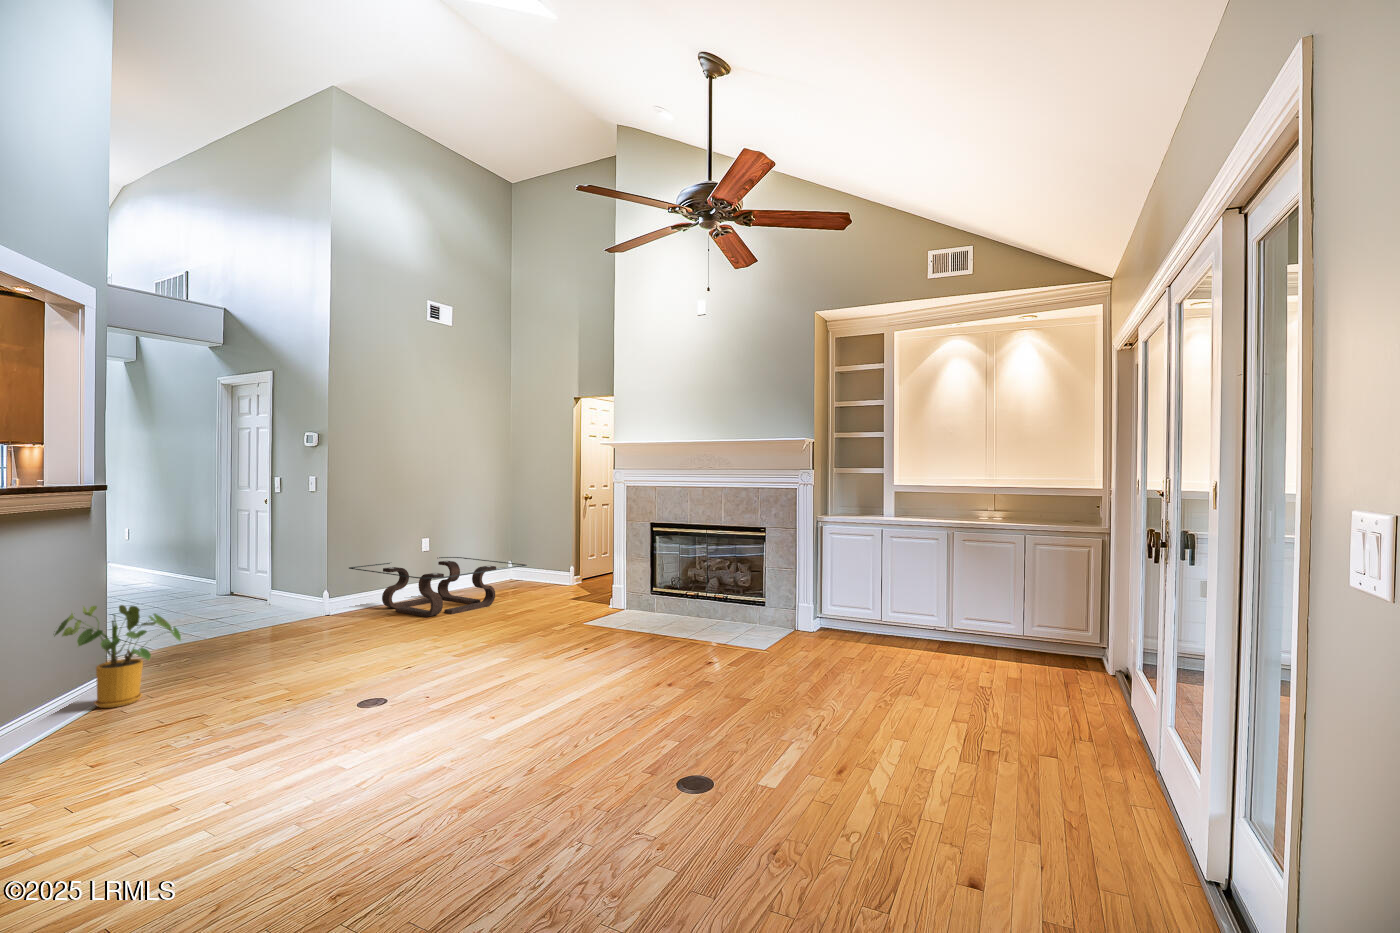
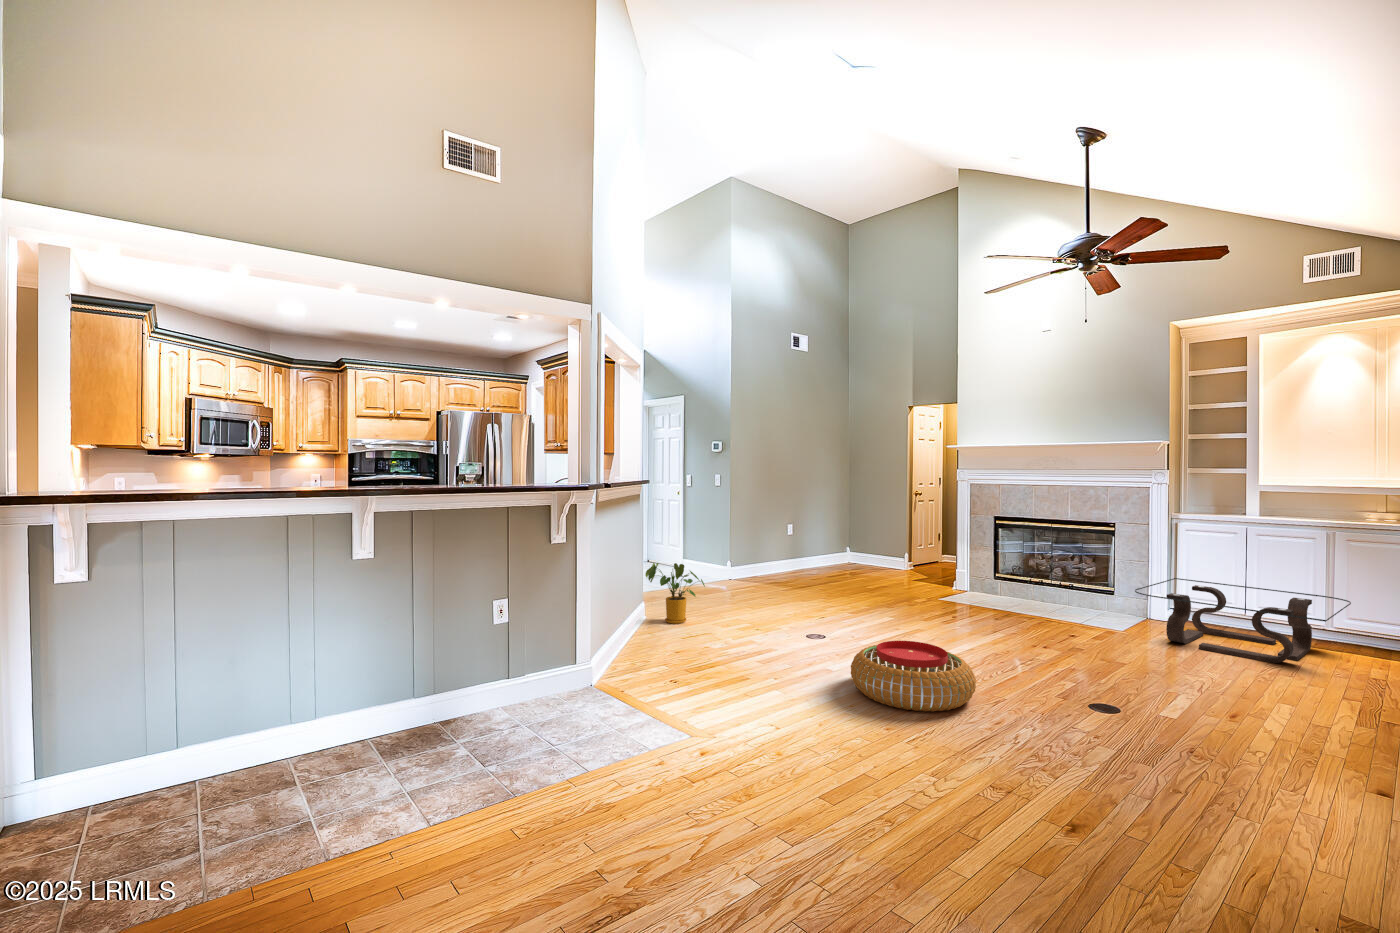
coffee table: present [349,557,527,617] -> present [1135,578,1351,663]
pouf: none [307,717,520,855] -> present [851,641,976,712]

